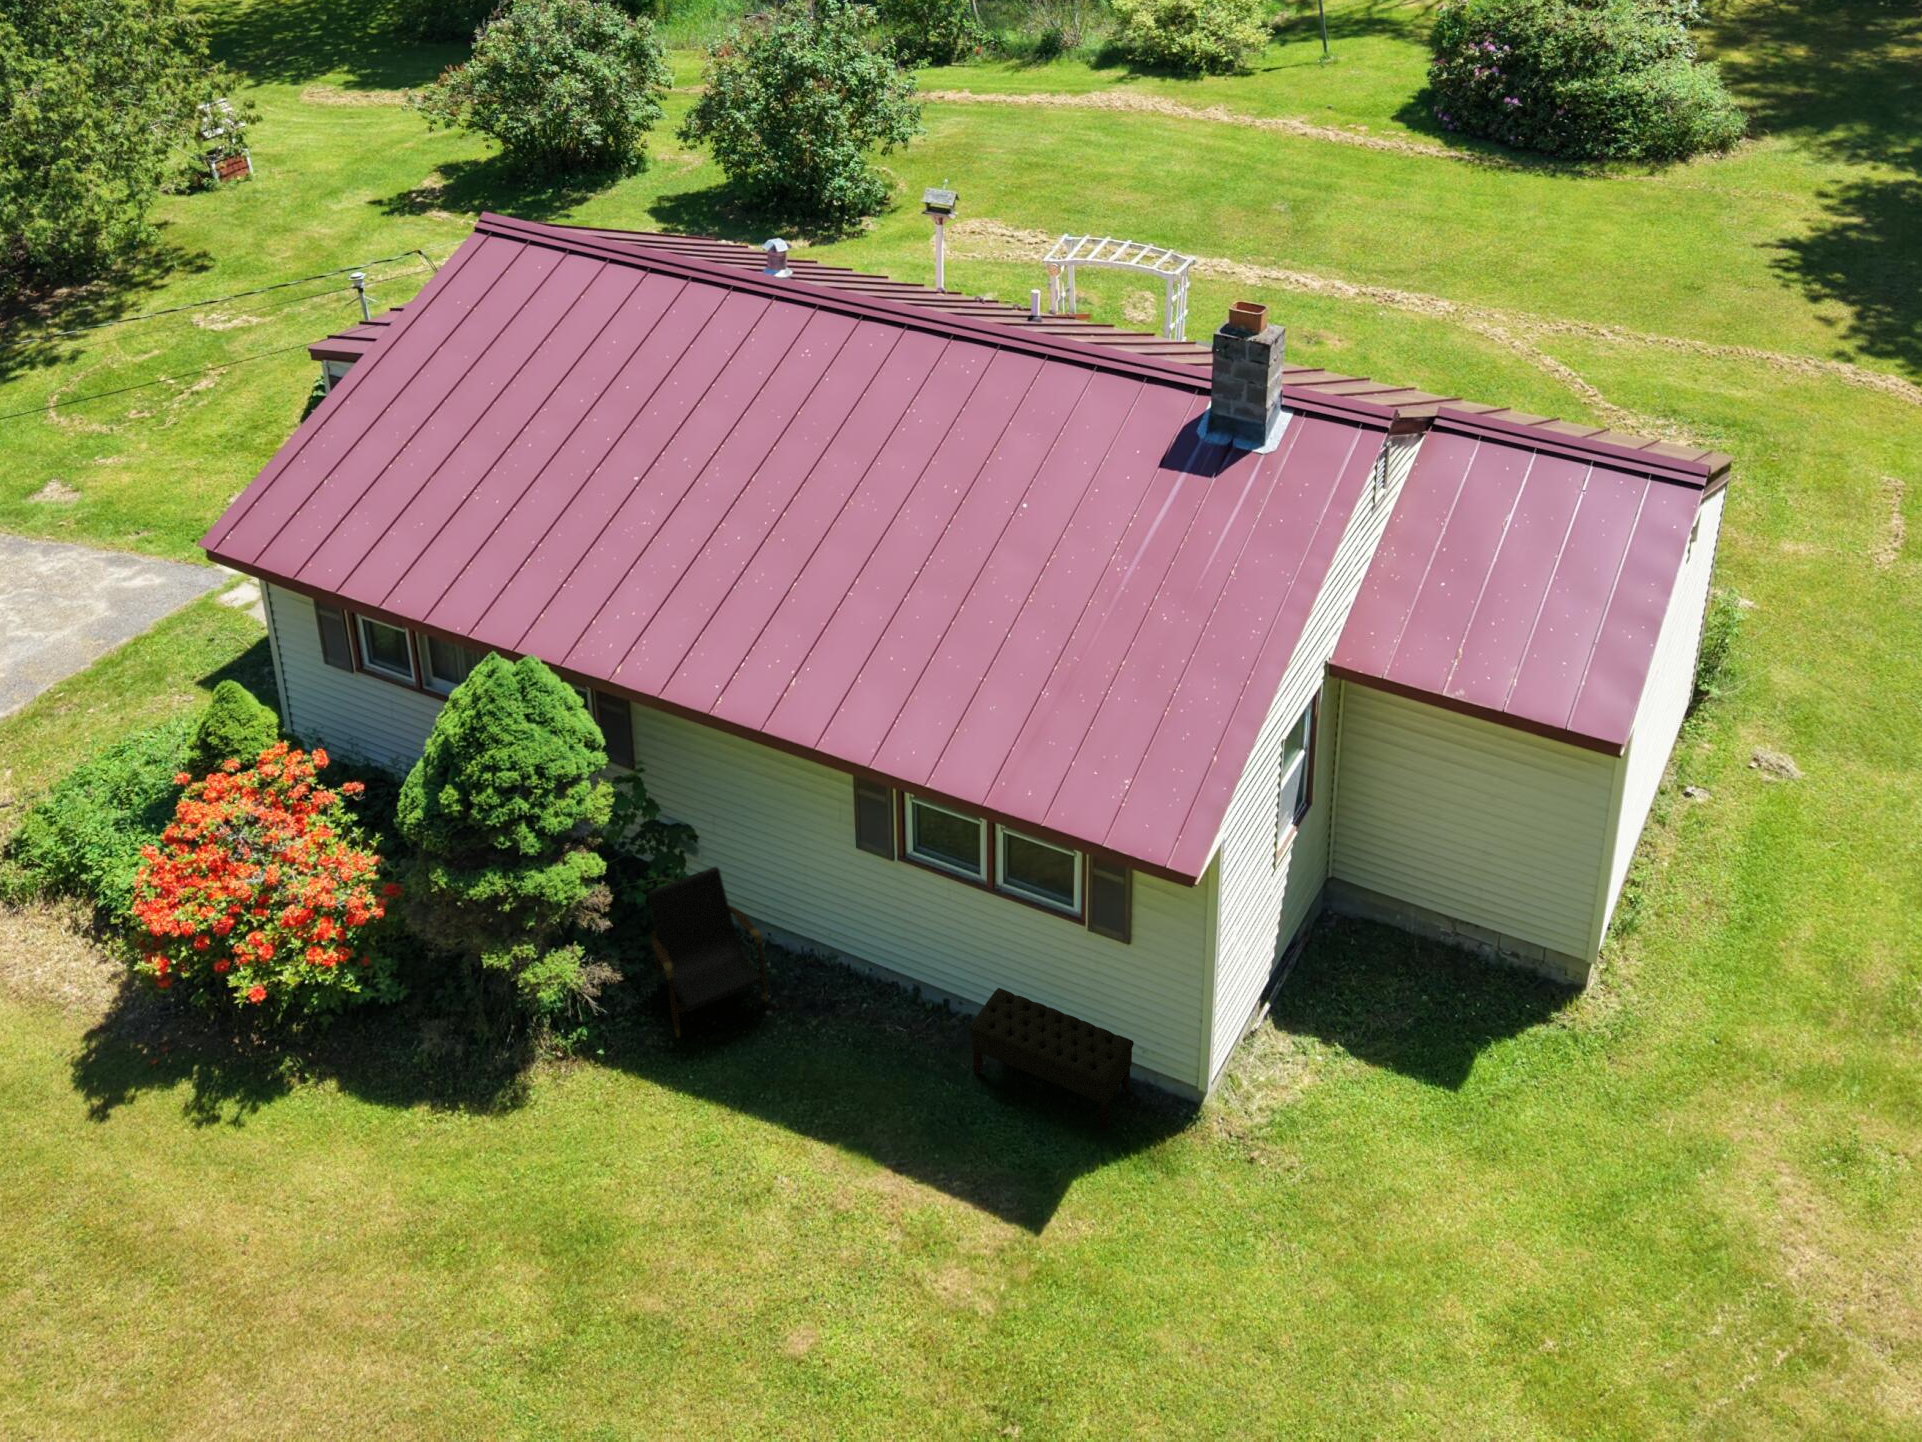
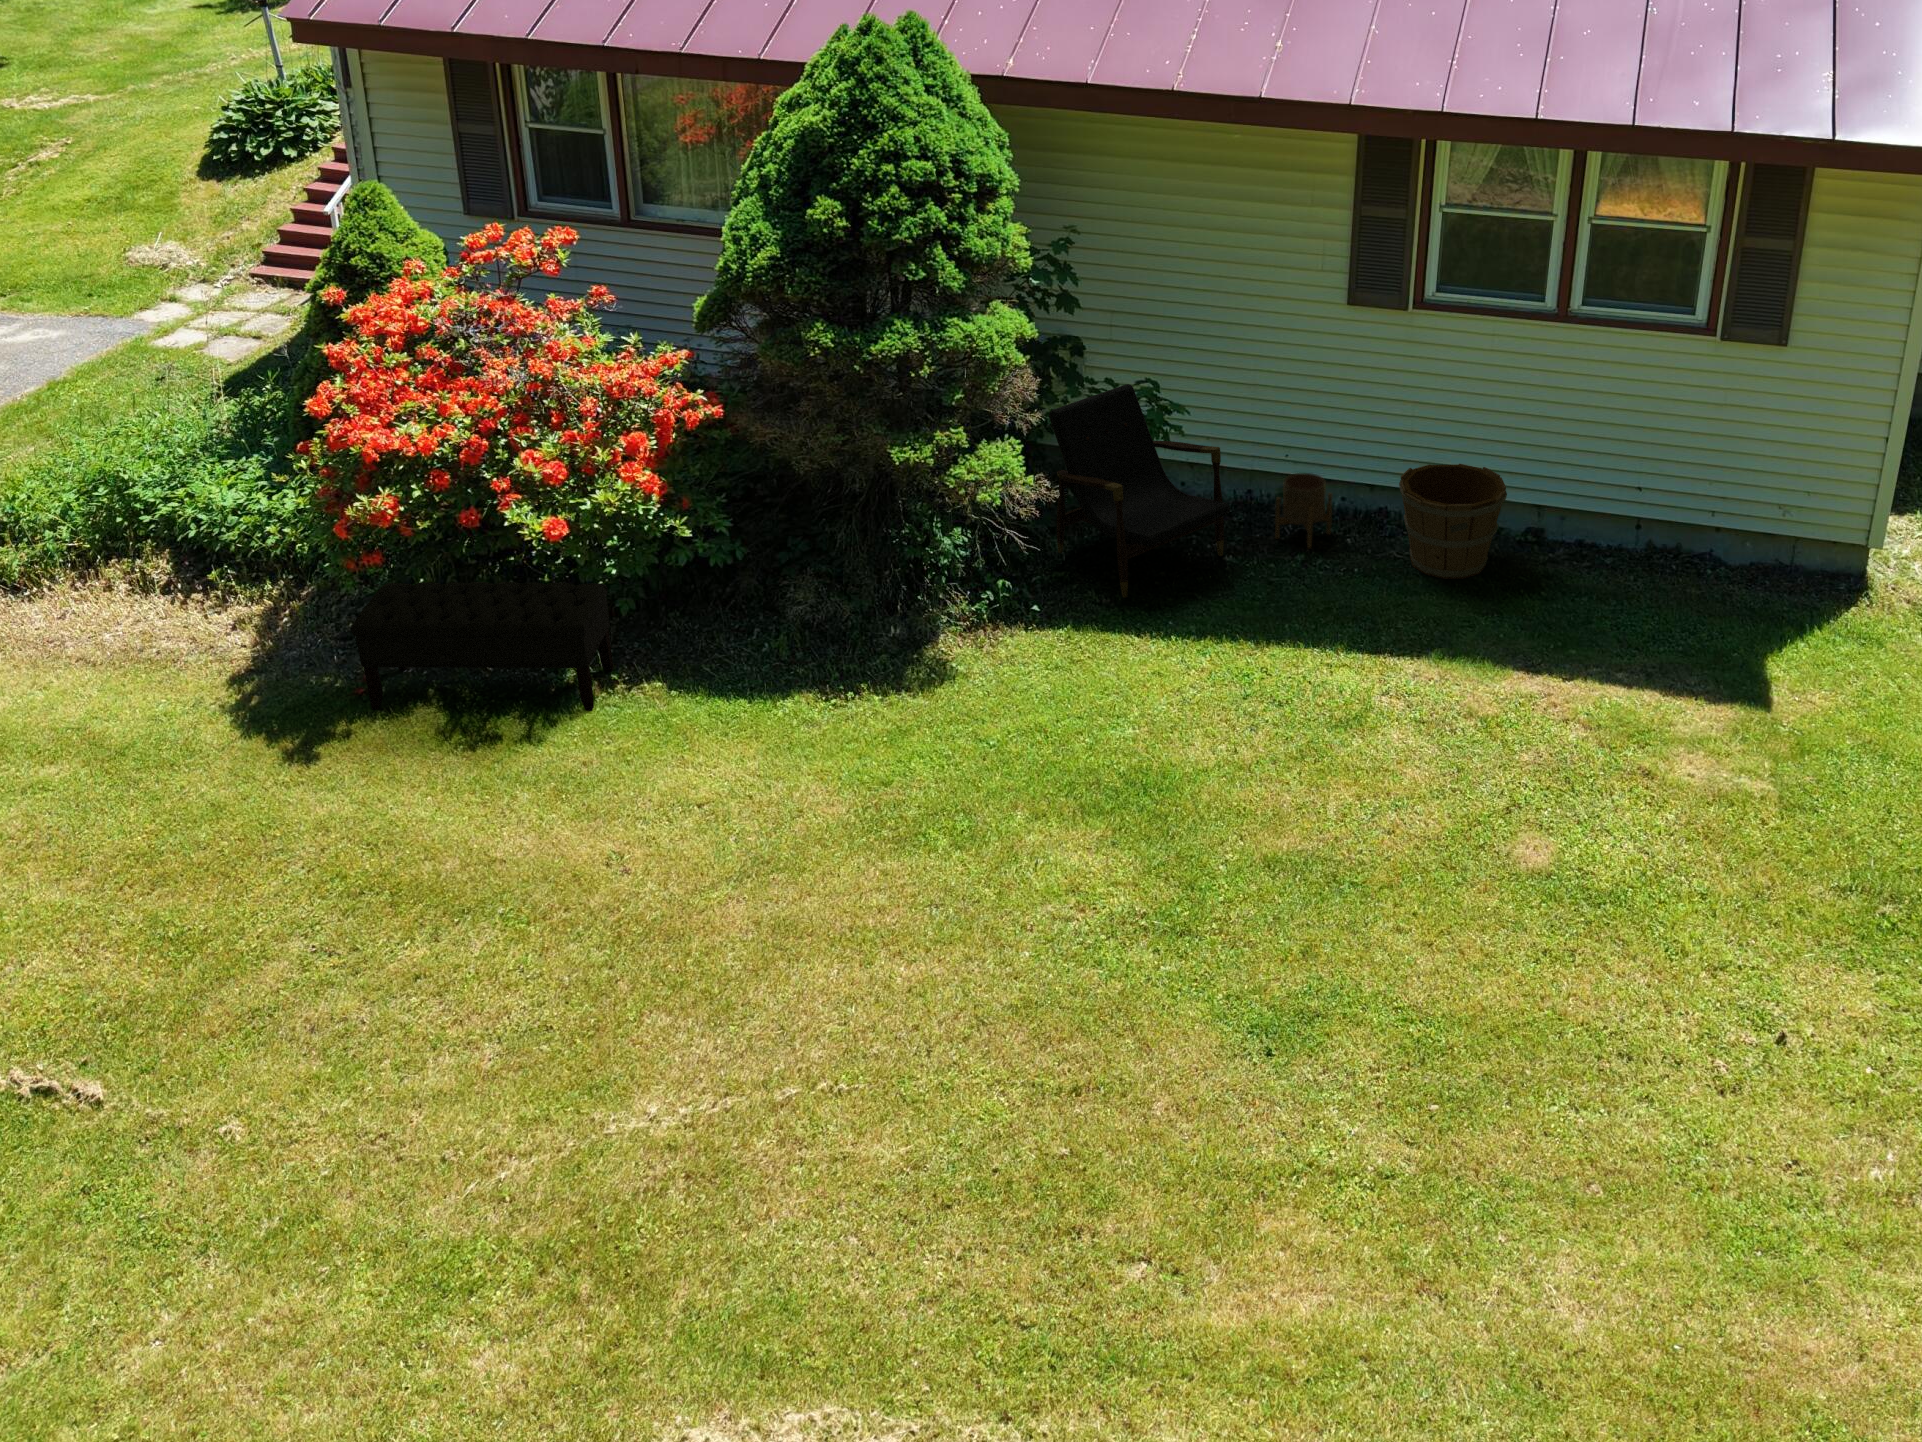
planter: none [812,944,855,1005] -> present [1275,473,1332,549]
wooden bucket: none [878,961,956,1057] -> present [1399,464,1507,579]
bench: present [970,988,1134,1129] -> present [351,582,614,711]

